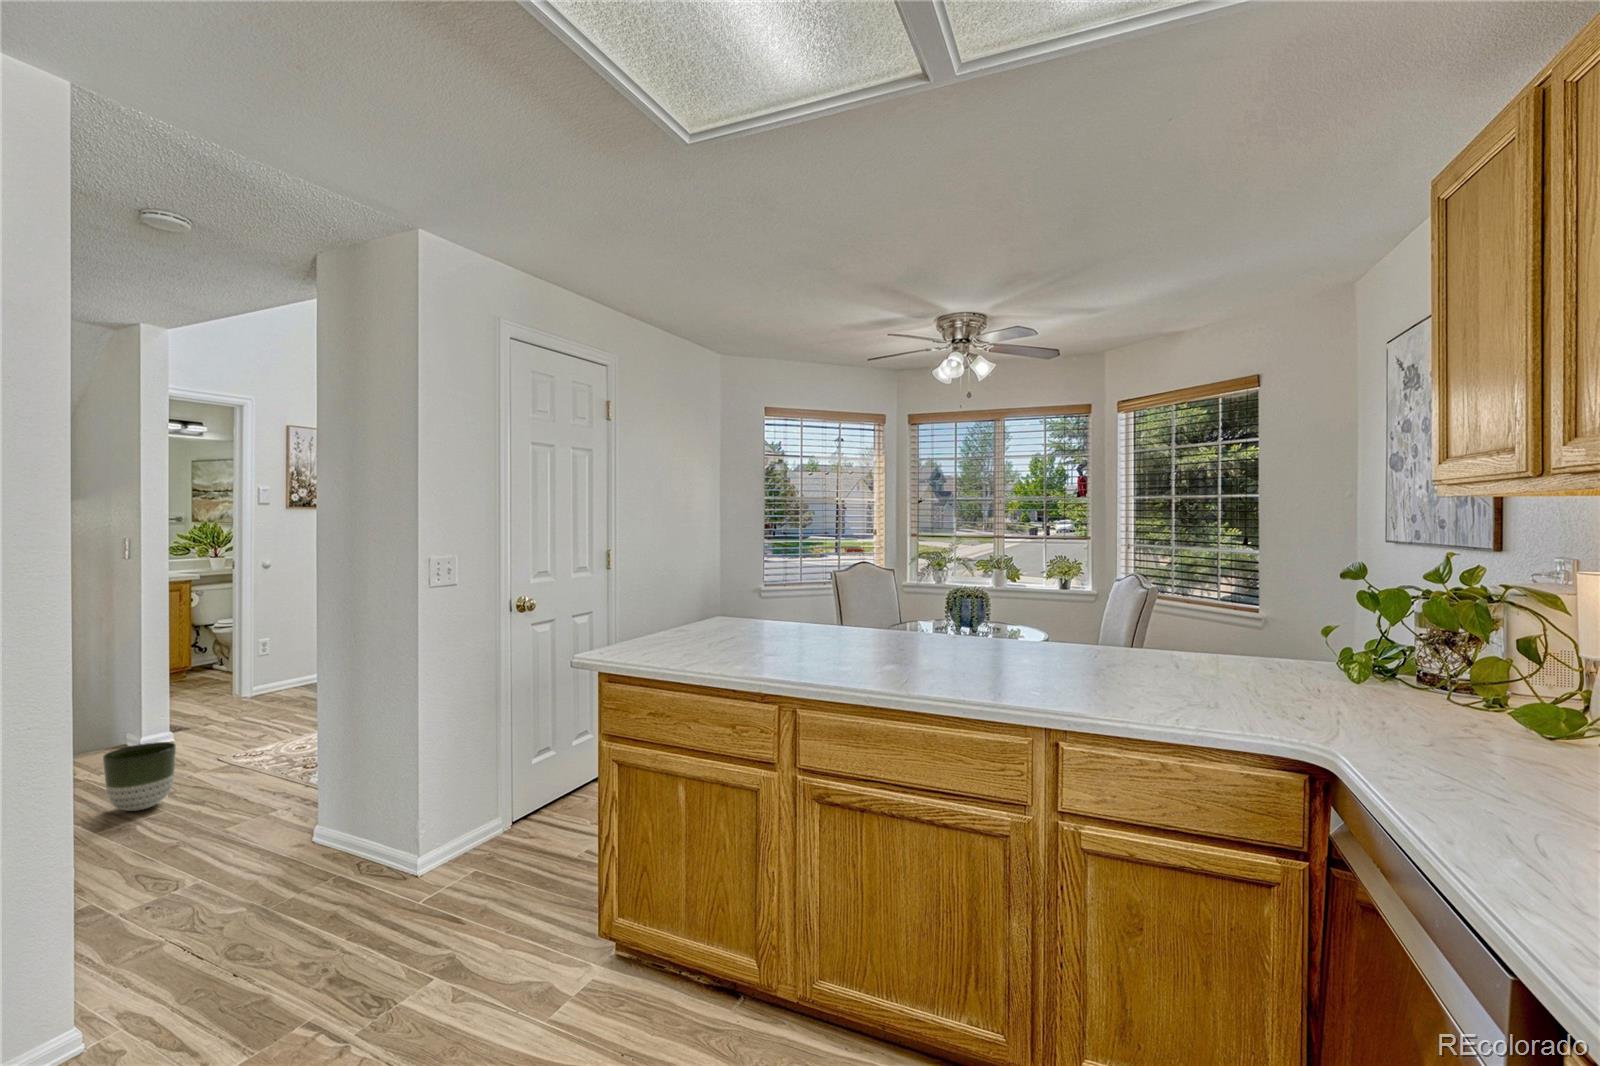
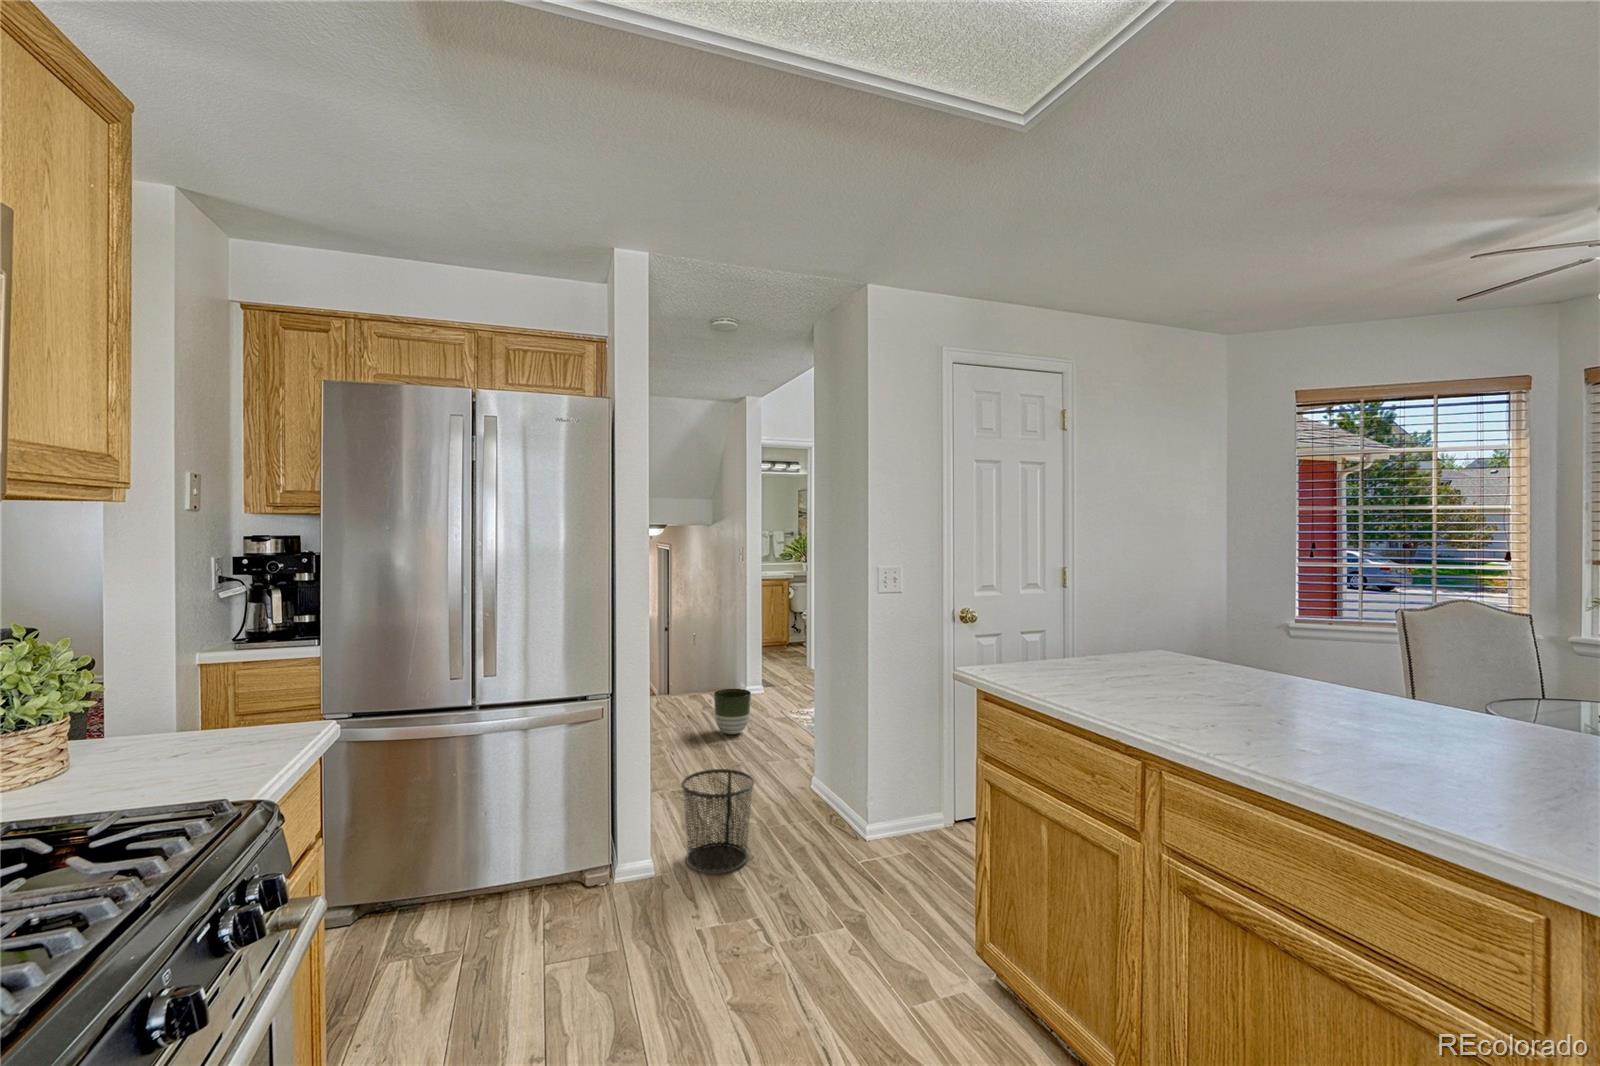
waste bin: none [128,845,264,1005] -> present [681,769,754,873]

